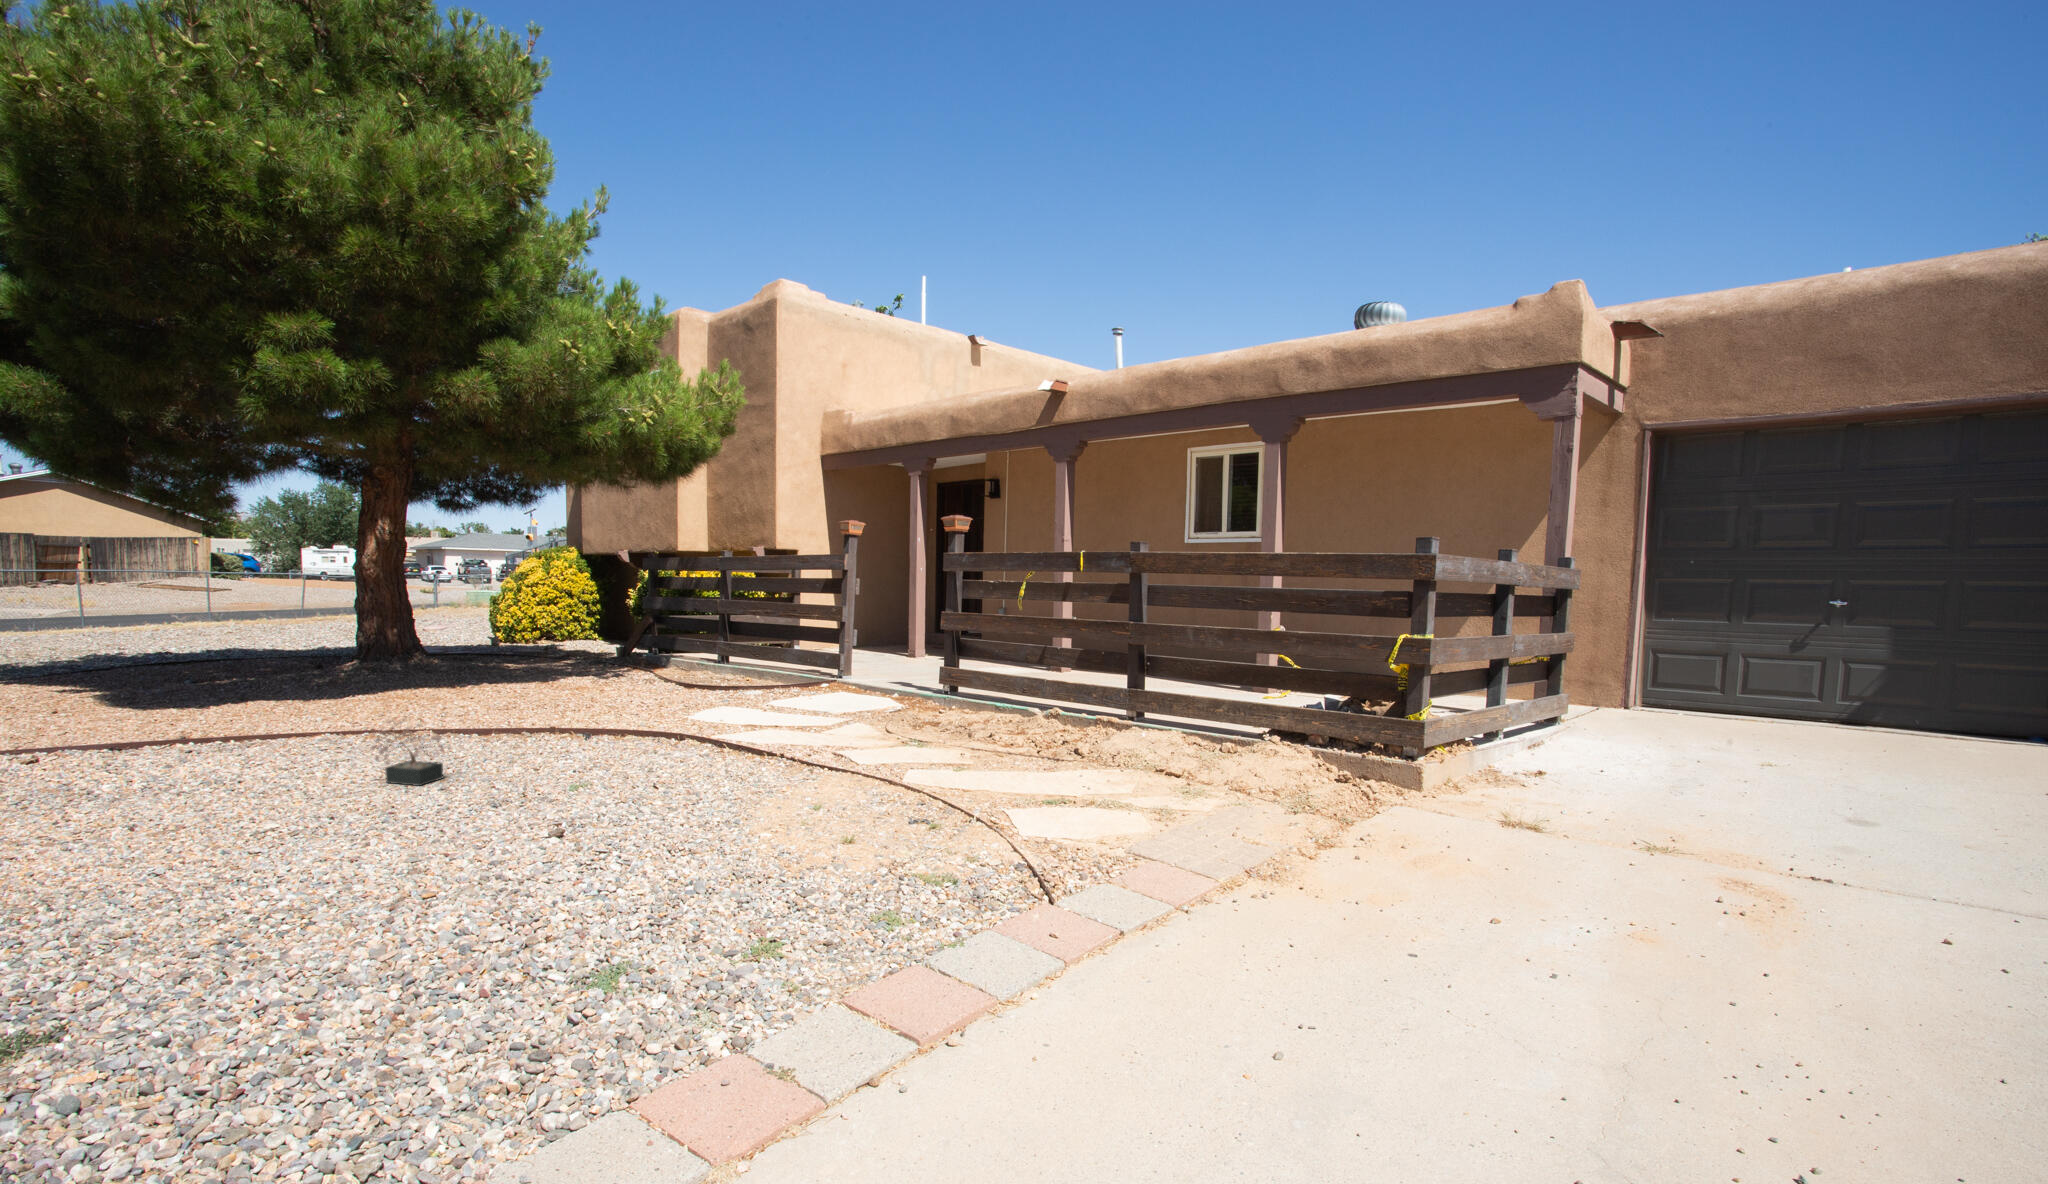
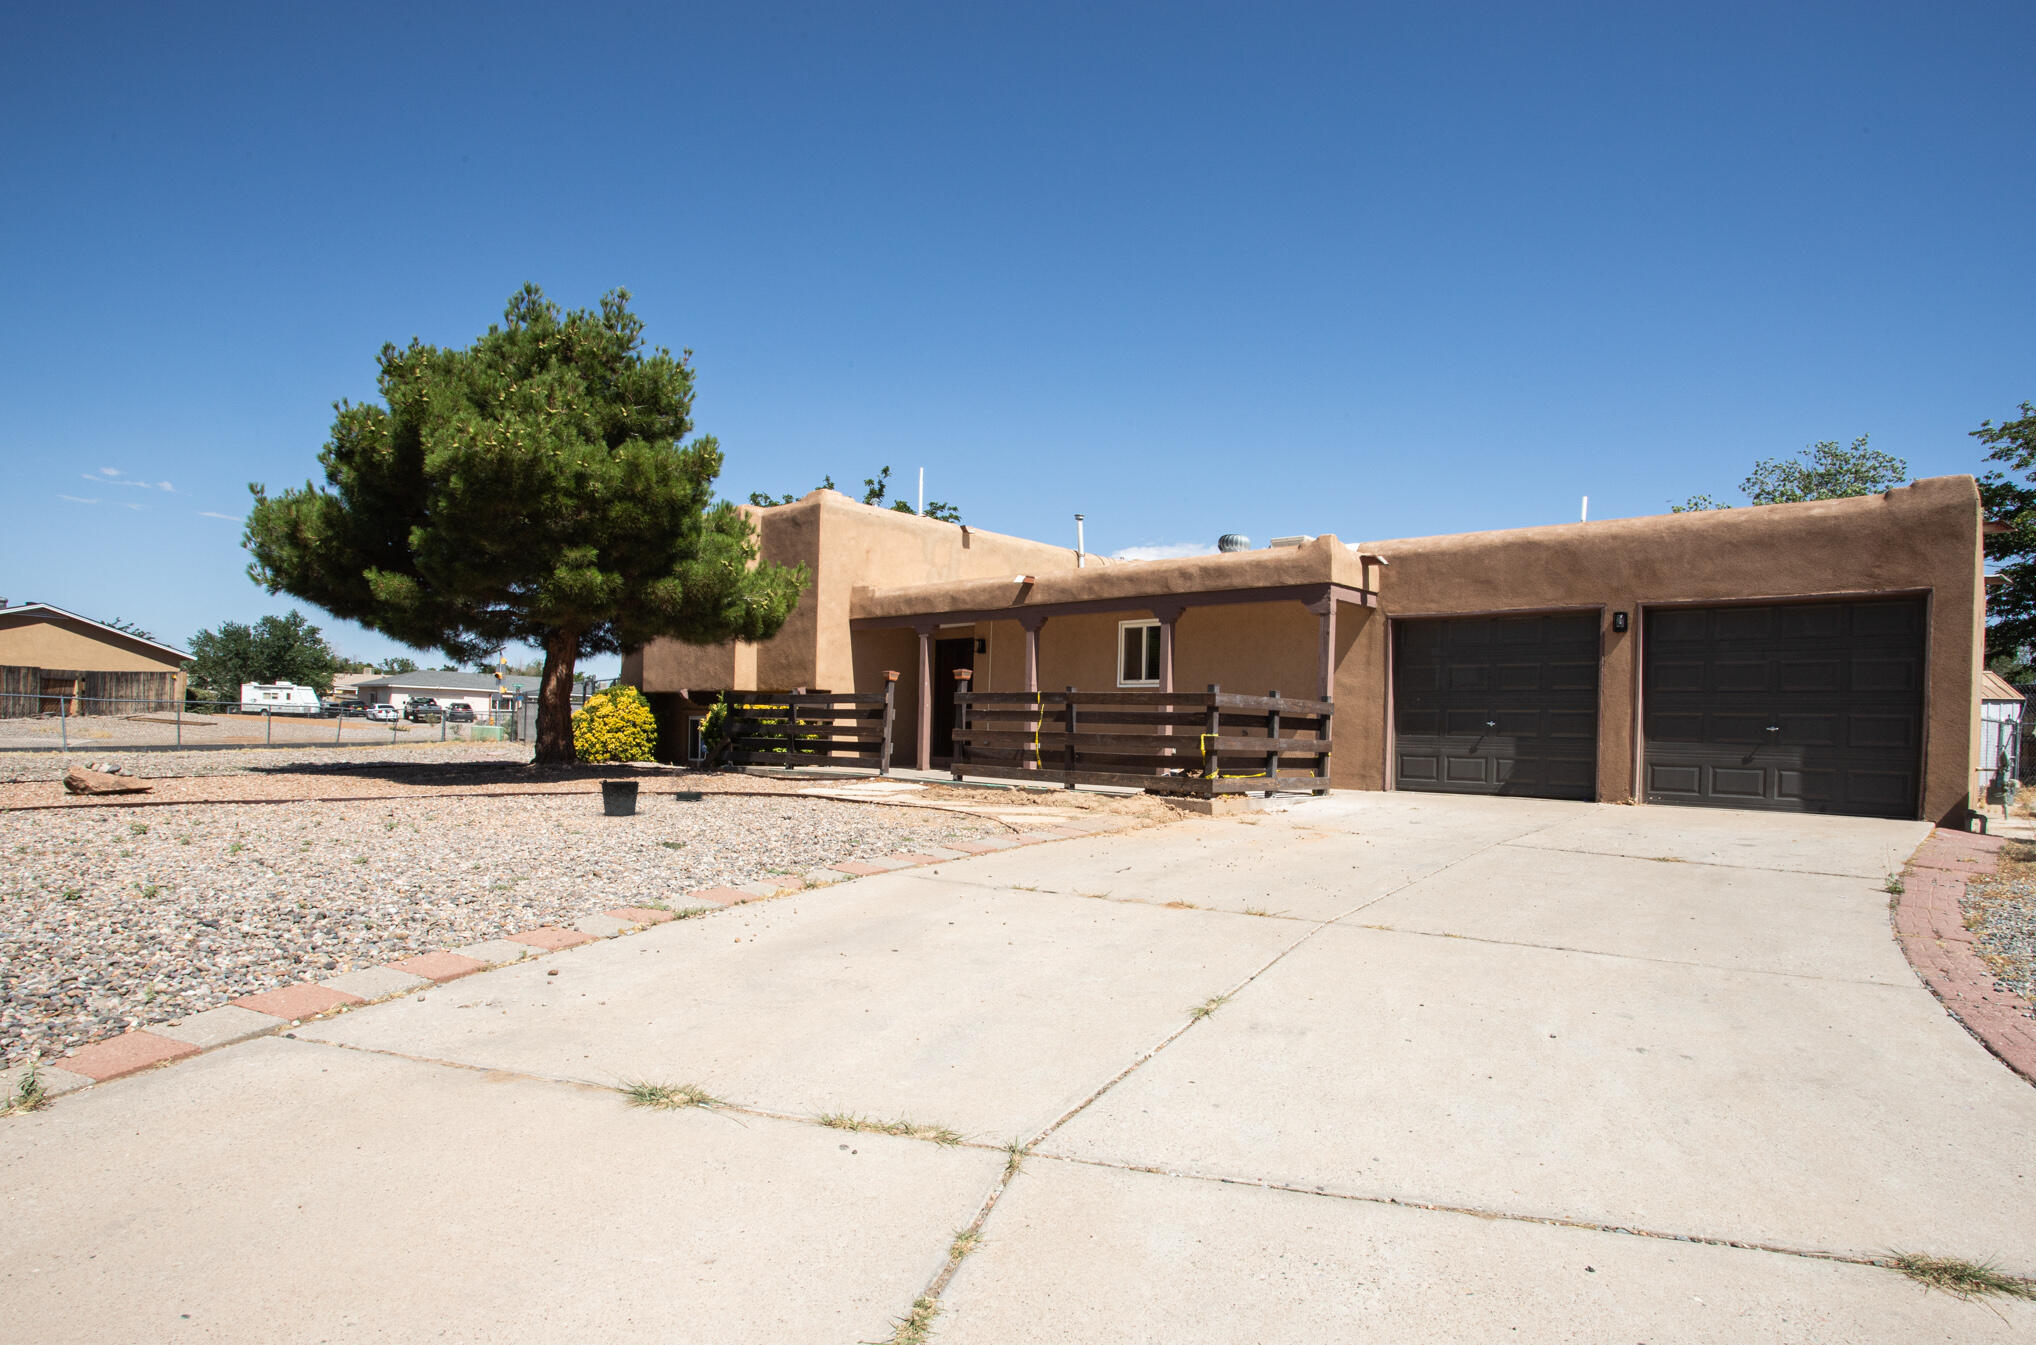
bucket: none [70,782,191,876] -> present [599,779,639,816]

